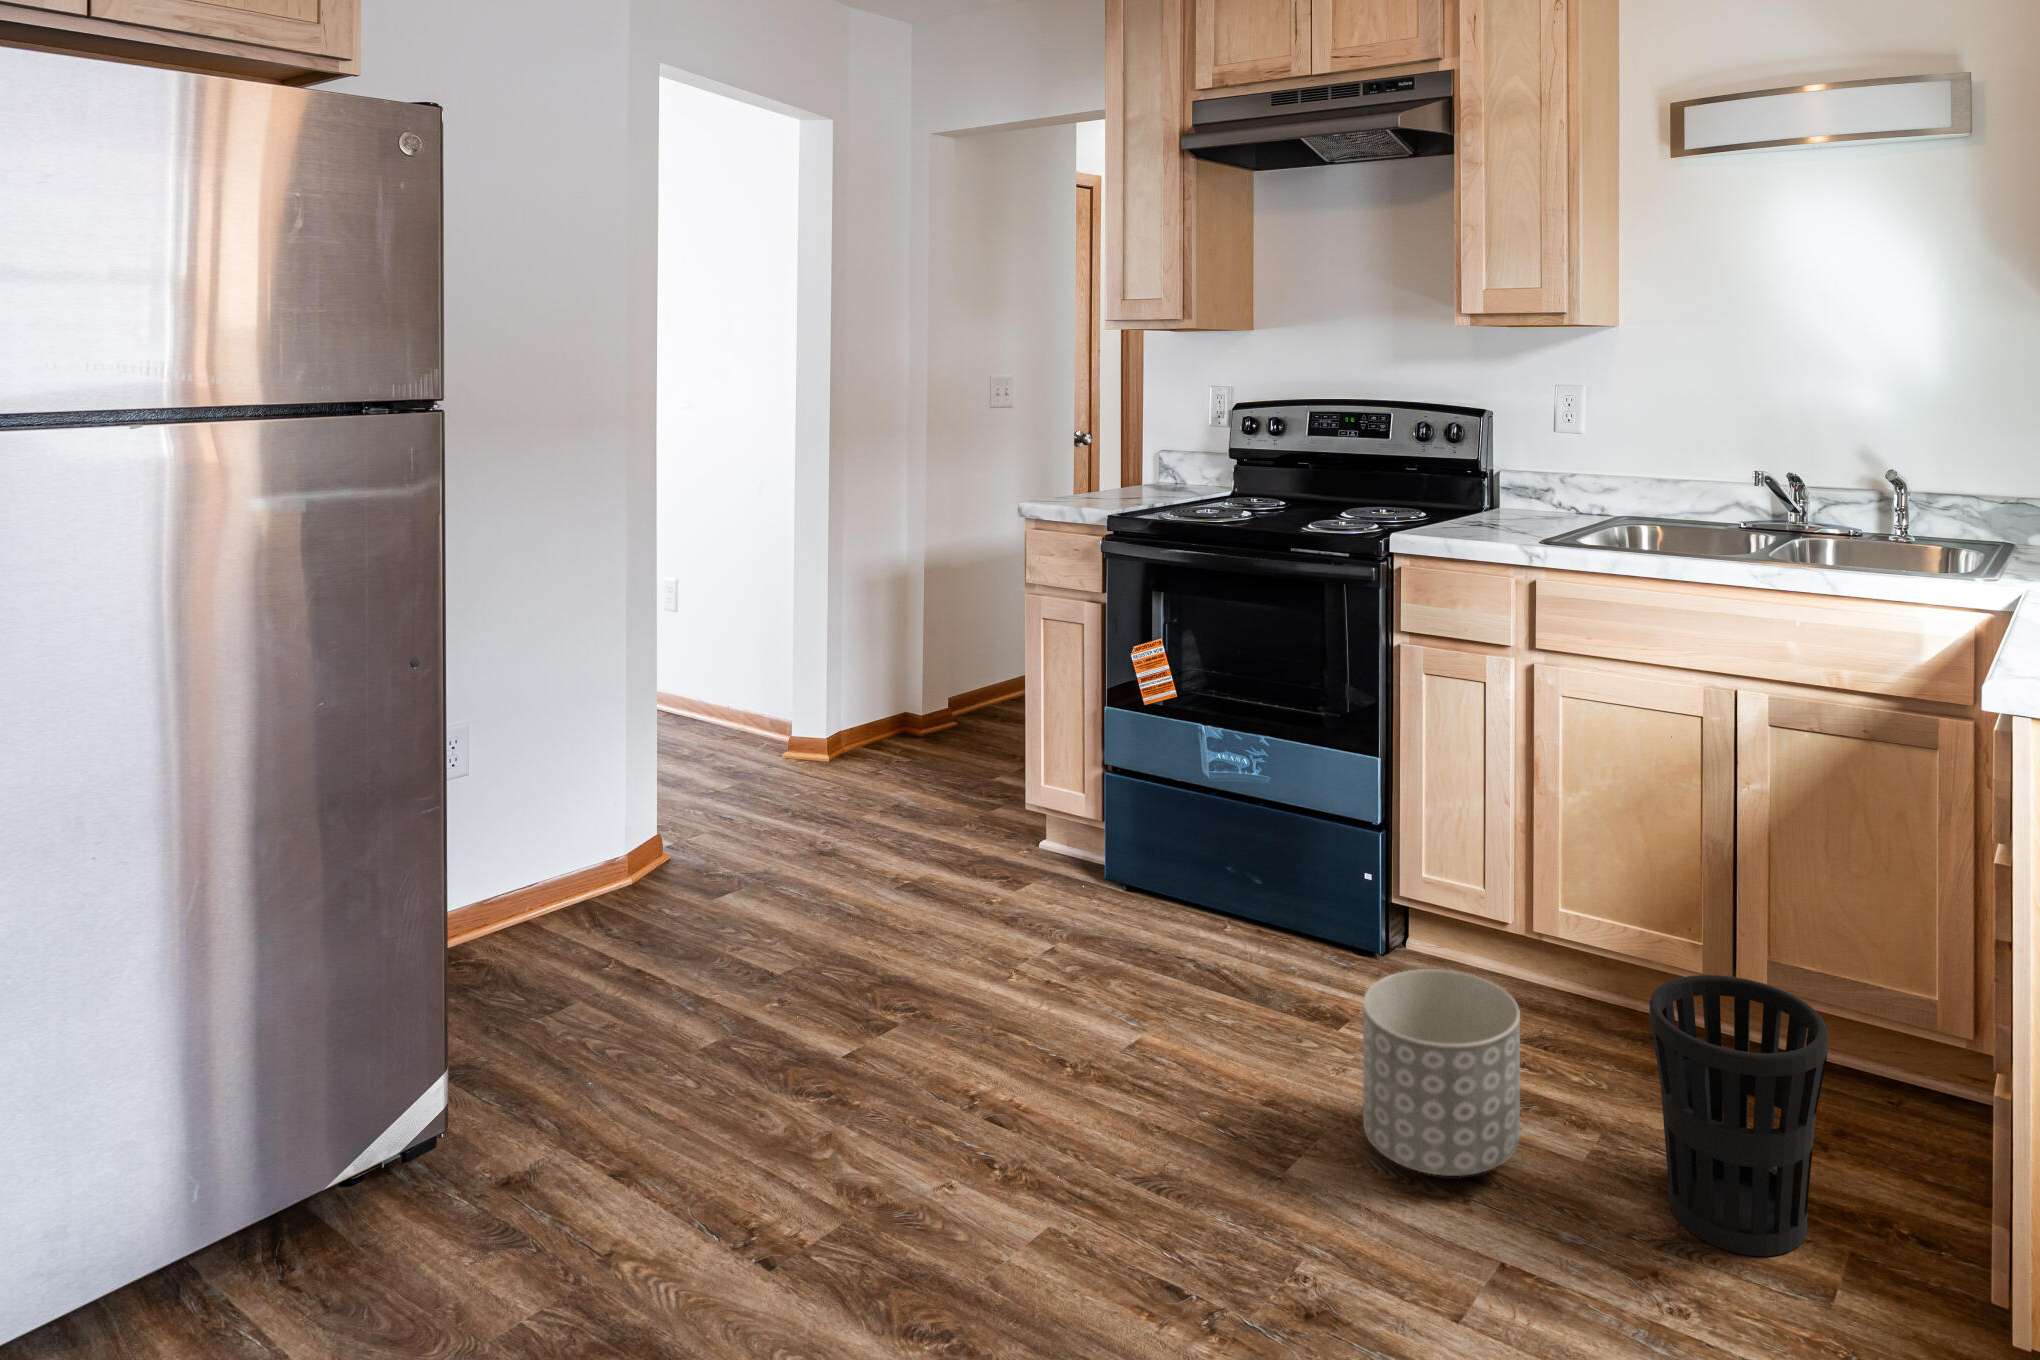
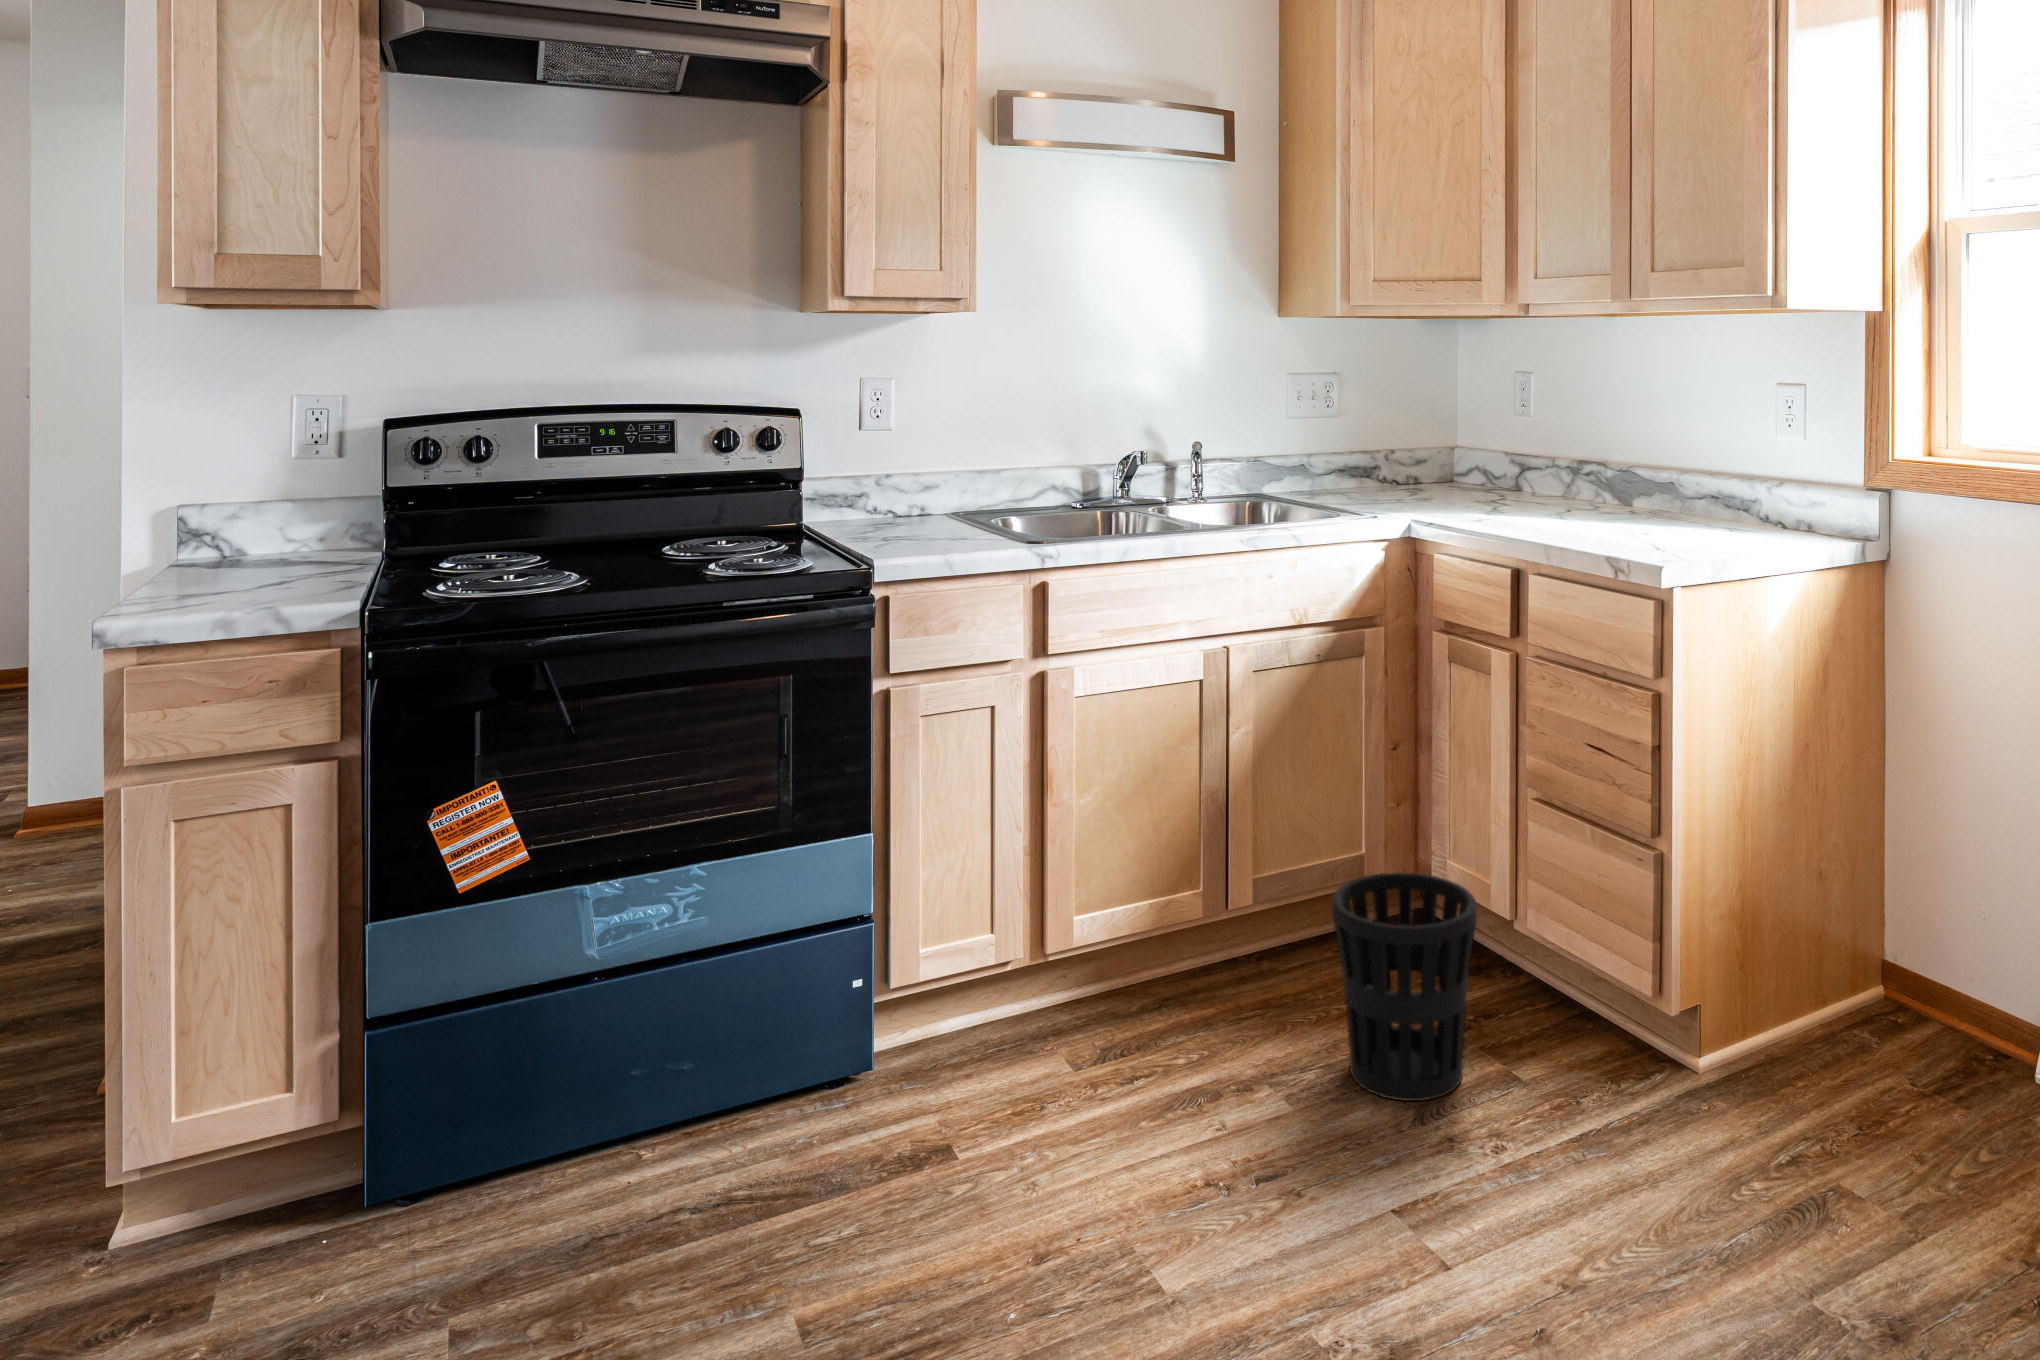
planter: present [1363,969,1520,1176] -> none [1132,984,1299,1205]

